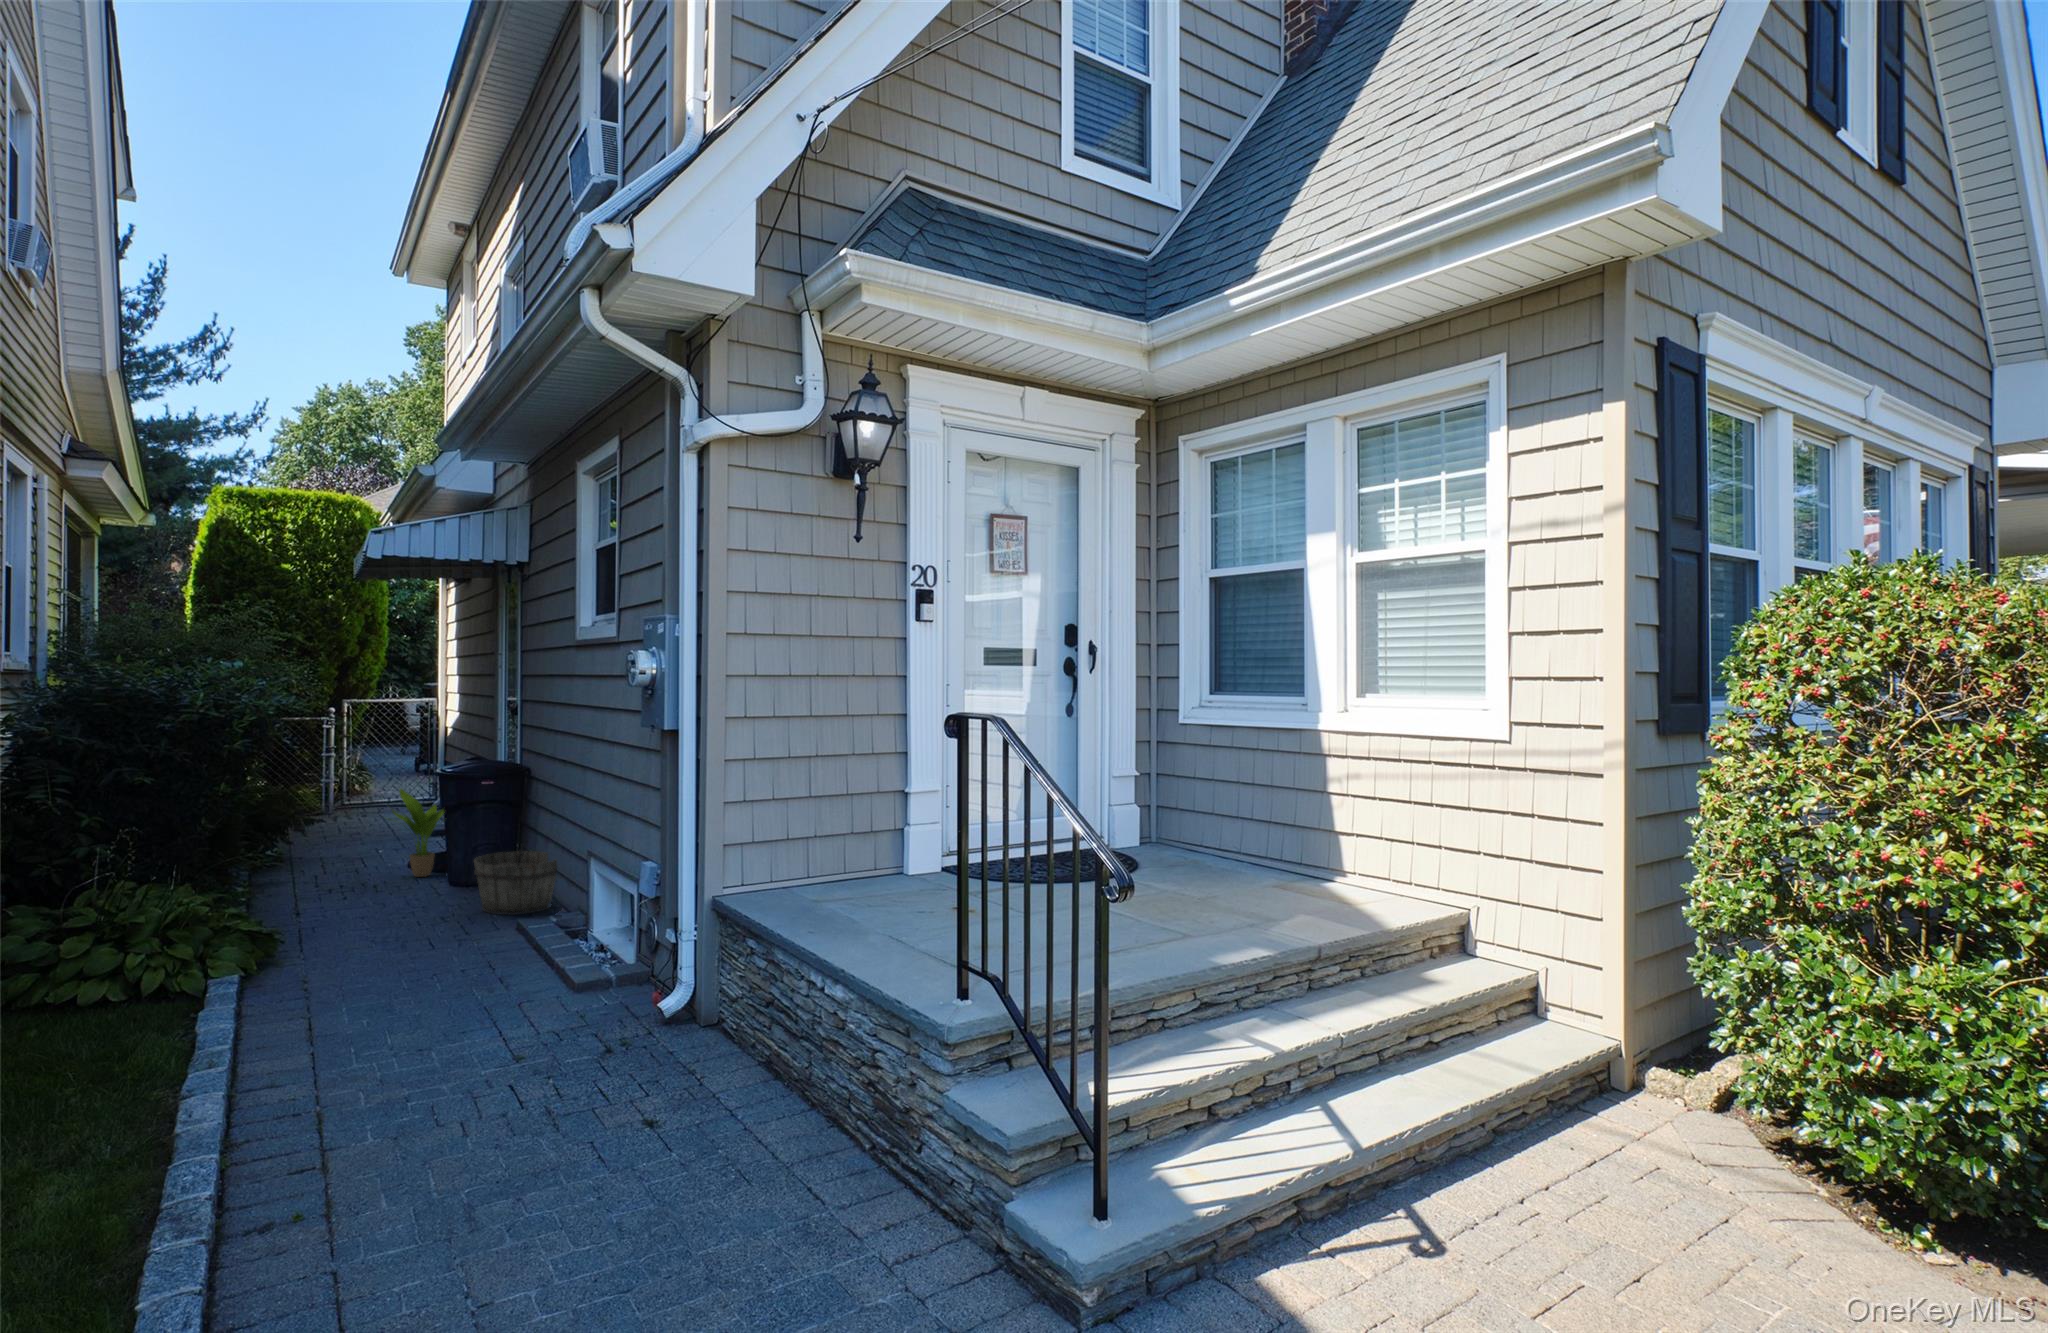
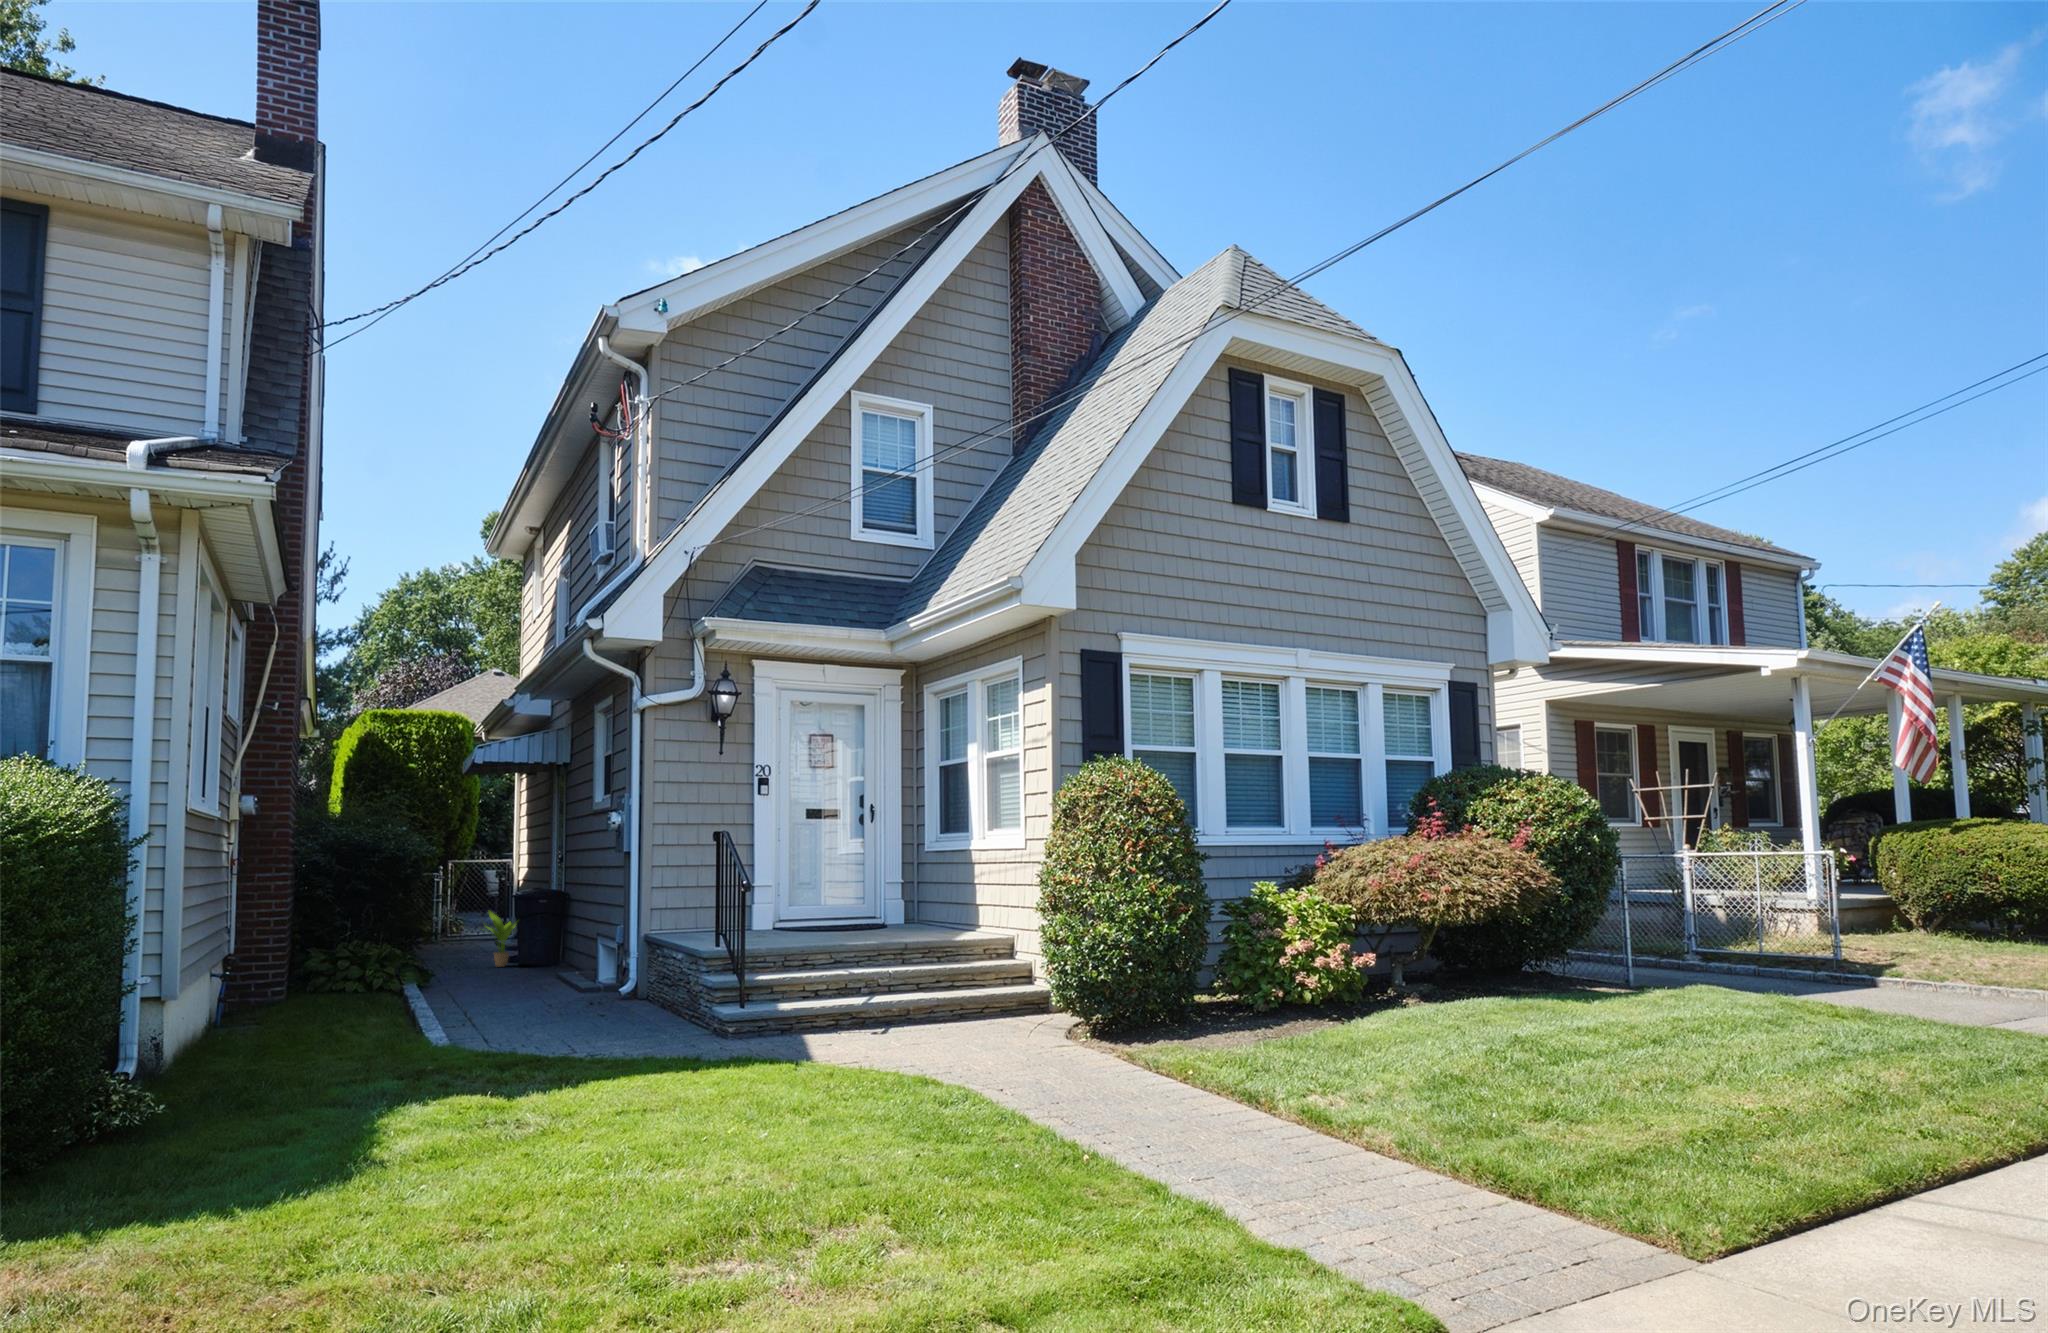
wooden bucket: present [474,841,557,915] -> none [531,934,584,979]

